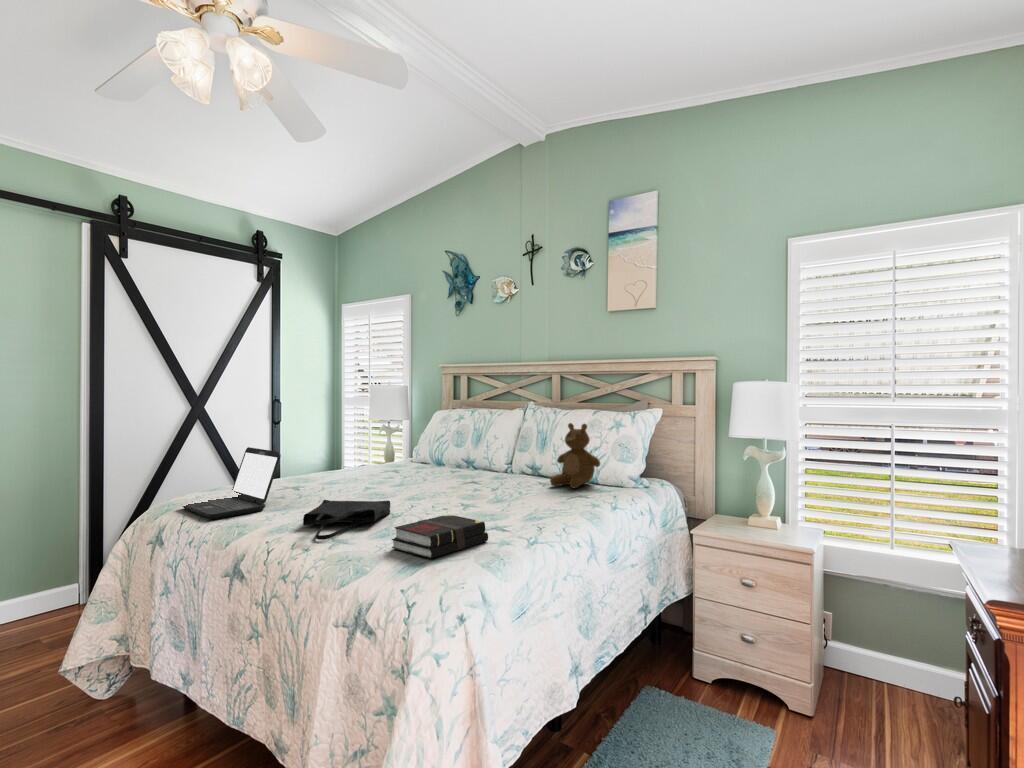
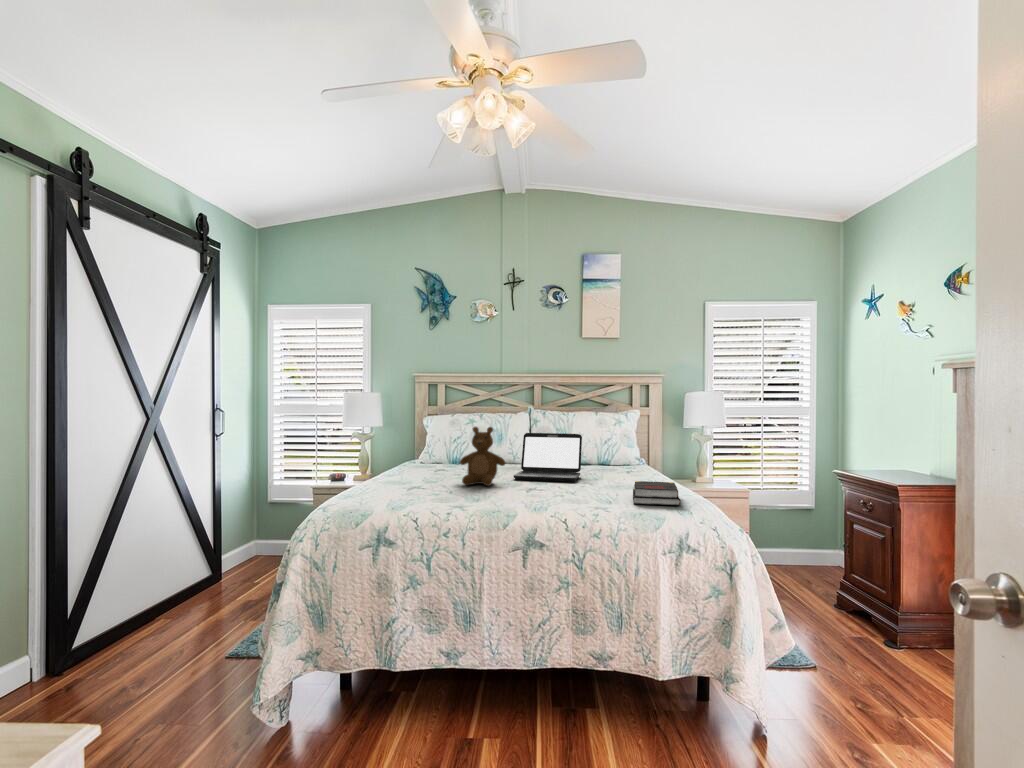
teddy bear: present [550,423,600,488] -> present [460,427,505,486]
laptop: present [182,447,281,519] -> present [514,433,582,482]
tote bag: present [303,500,390,540] -> none [501,479,573,505]

